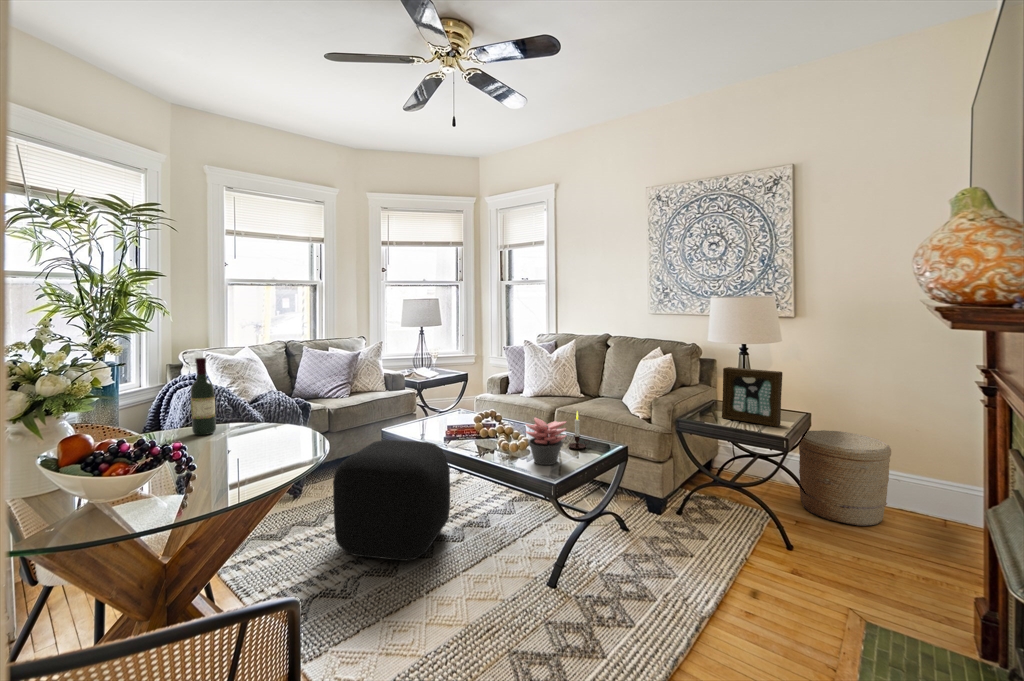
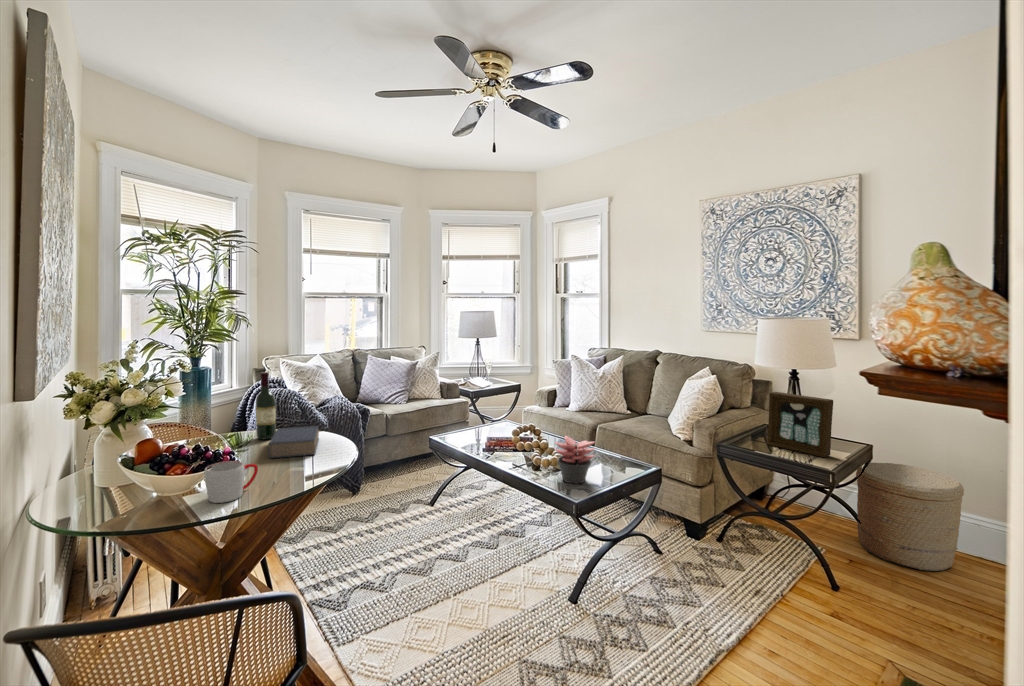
candle: present [568,411,589,449] -> none [601,430,622,469]
book: none [213,417,270,454] -> present [268,426,319,458]
ottoman: present [333,440,450,561] -> none [377,449,486,564]
mug: none [142,456,209,506] -> present [204,461,258,503]

